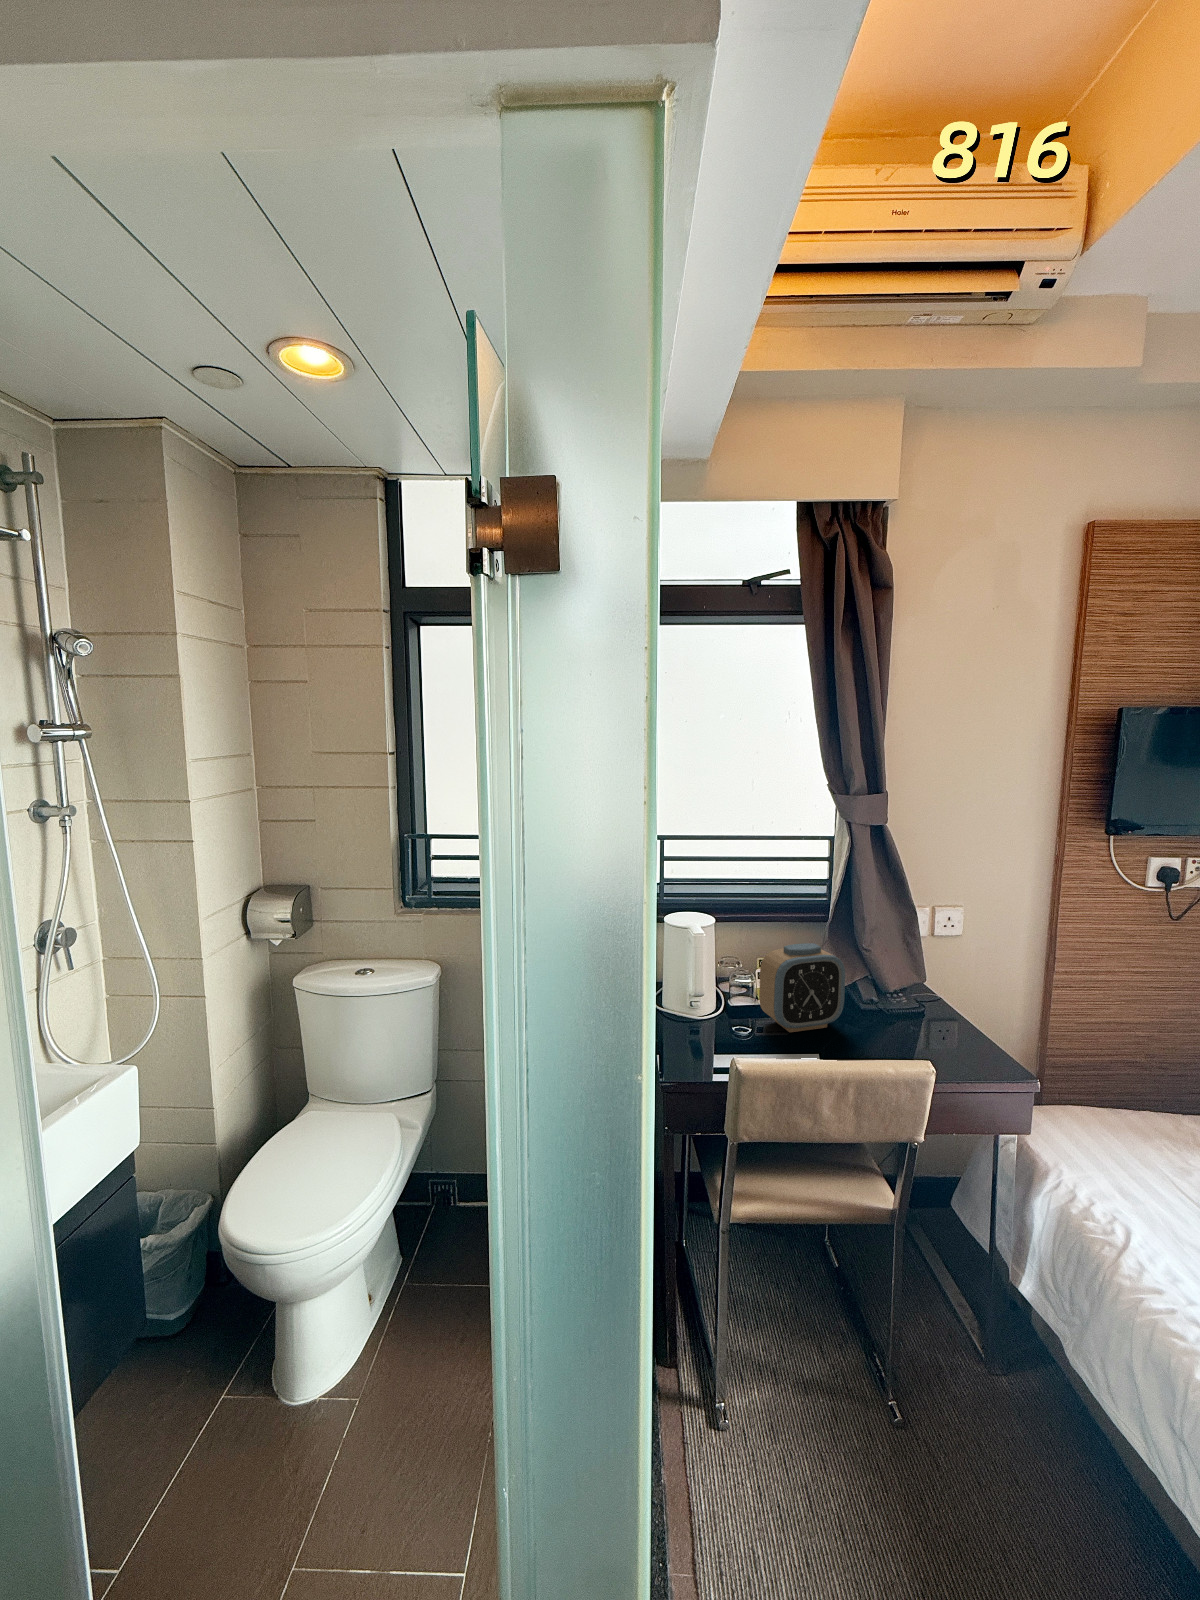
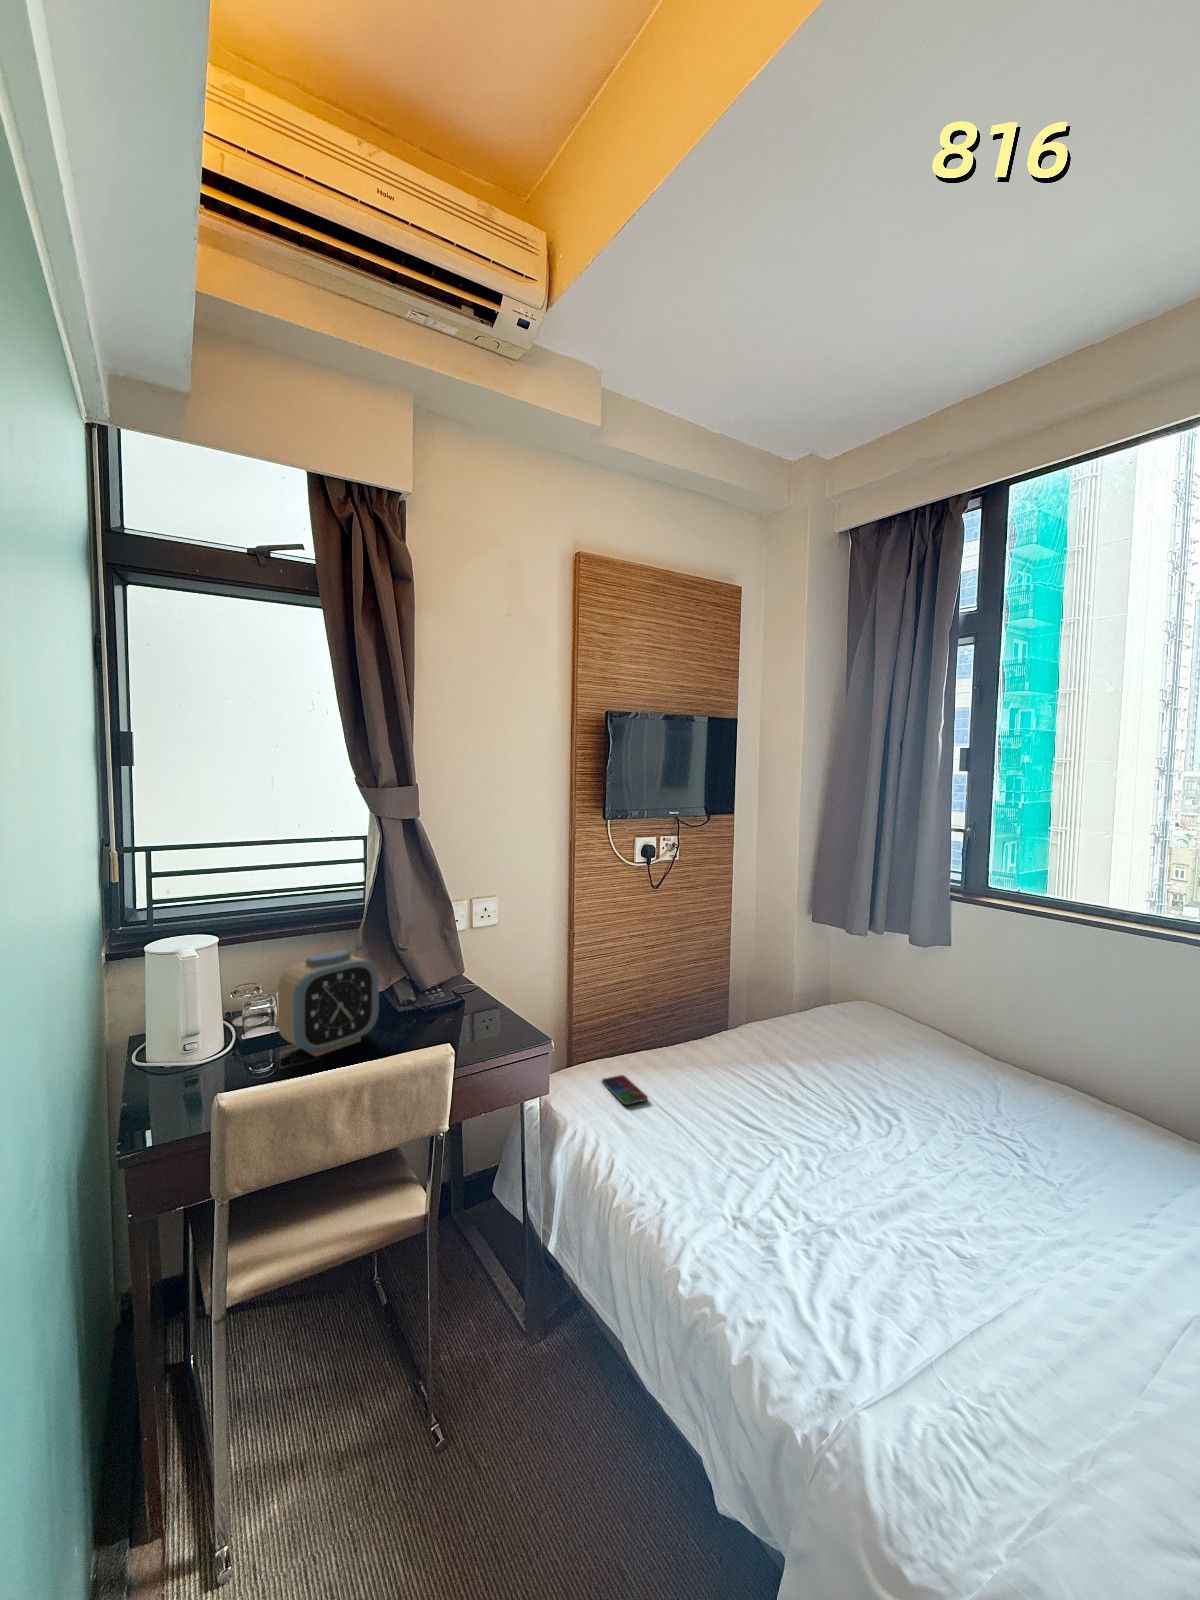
smartphone: none [1083,1126,1144,1163] -> present [602,1075,648,1105]

